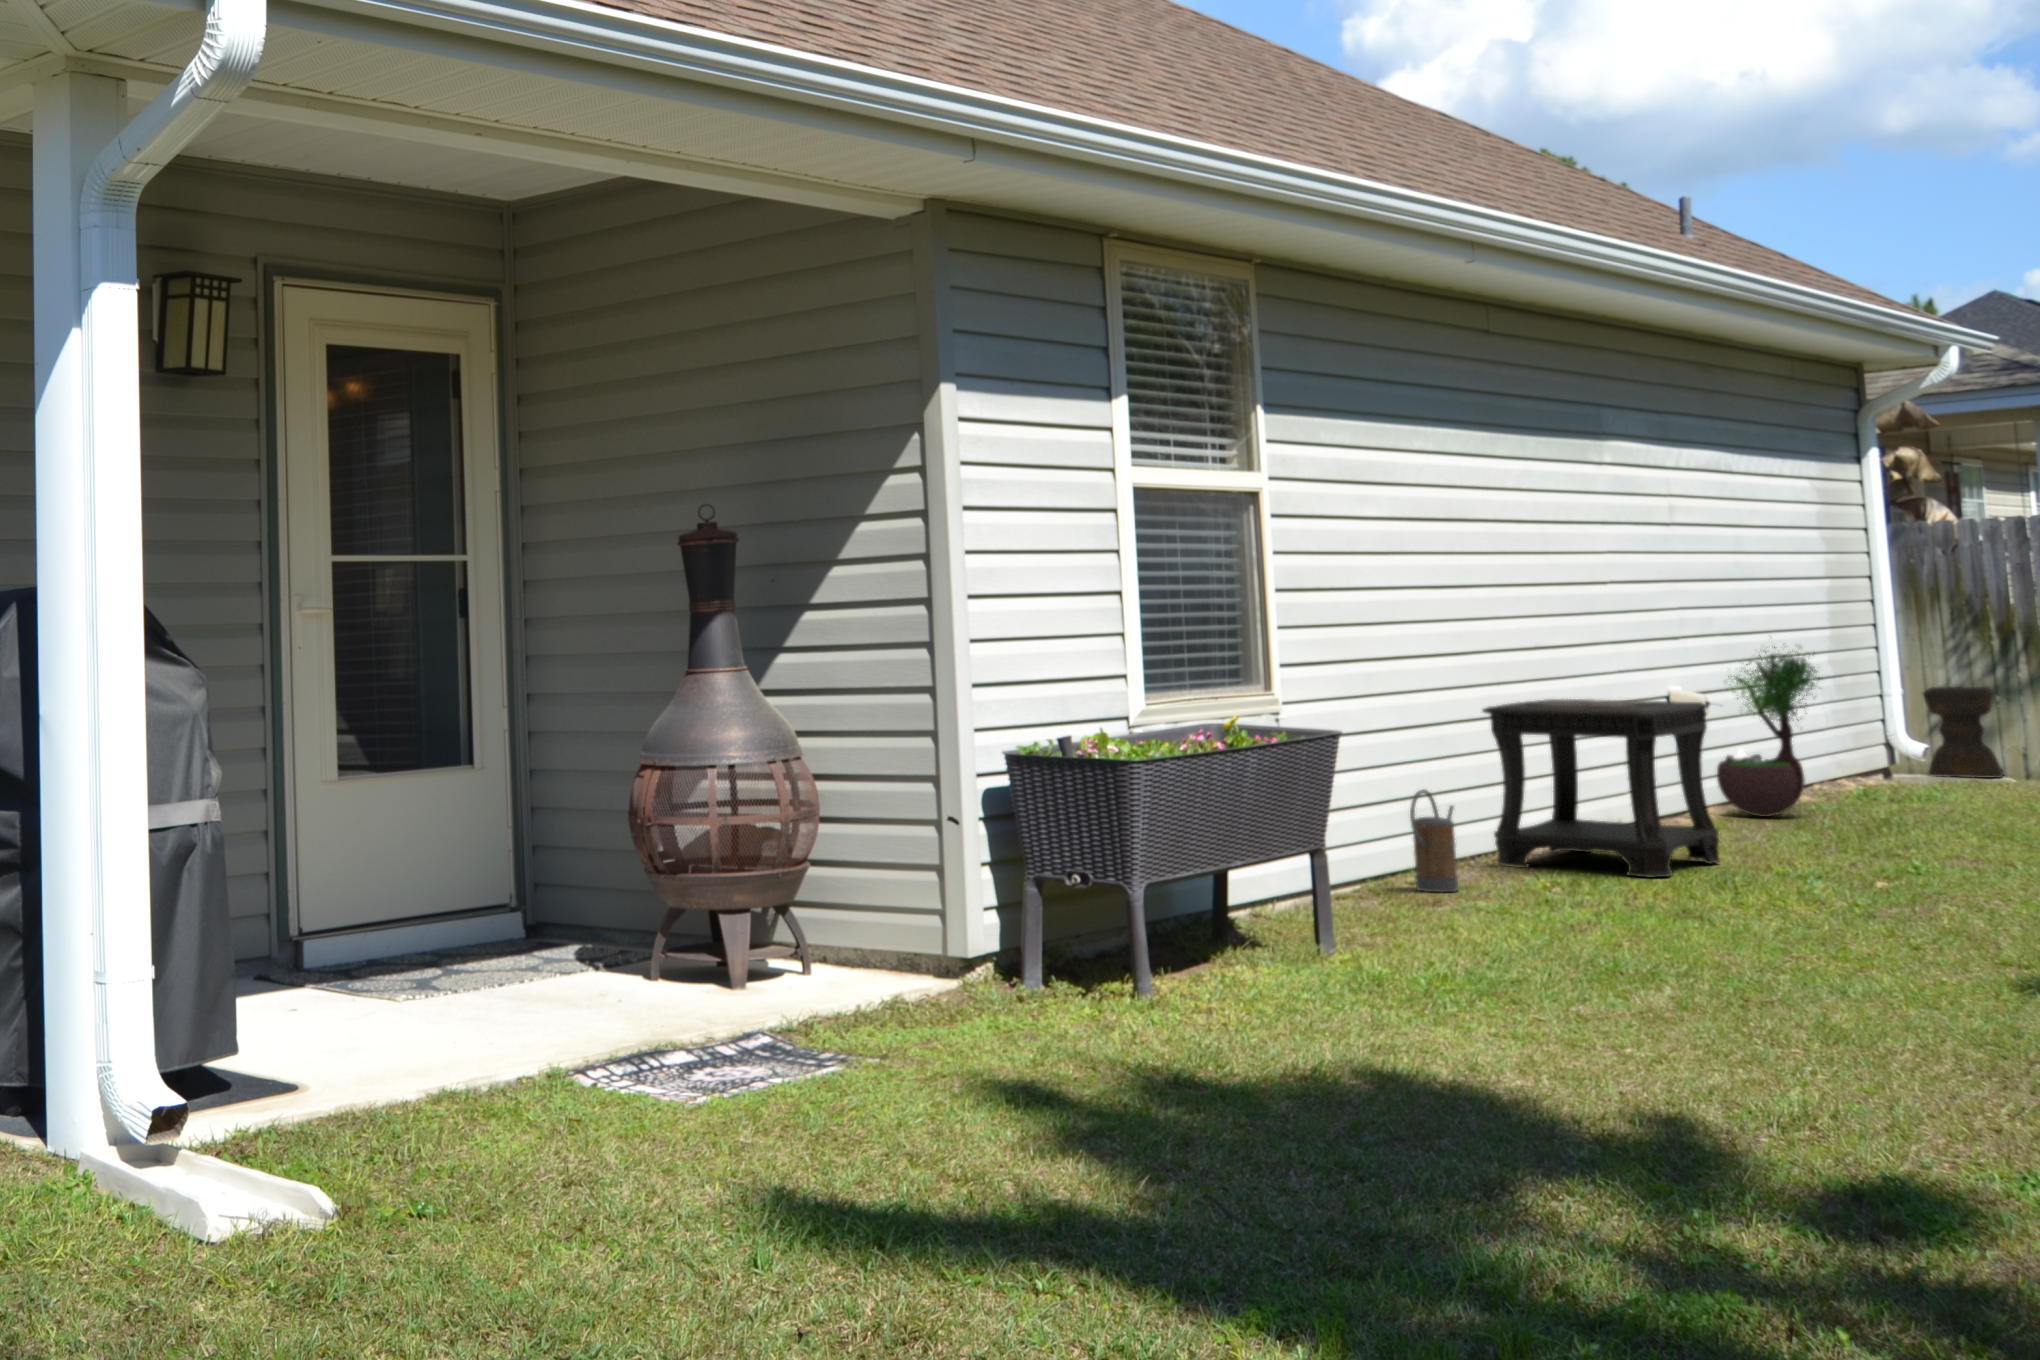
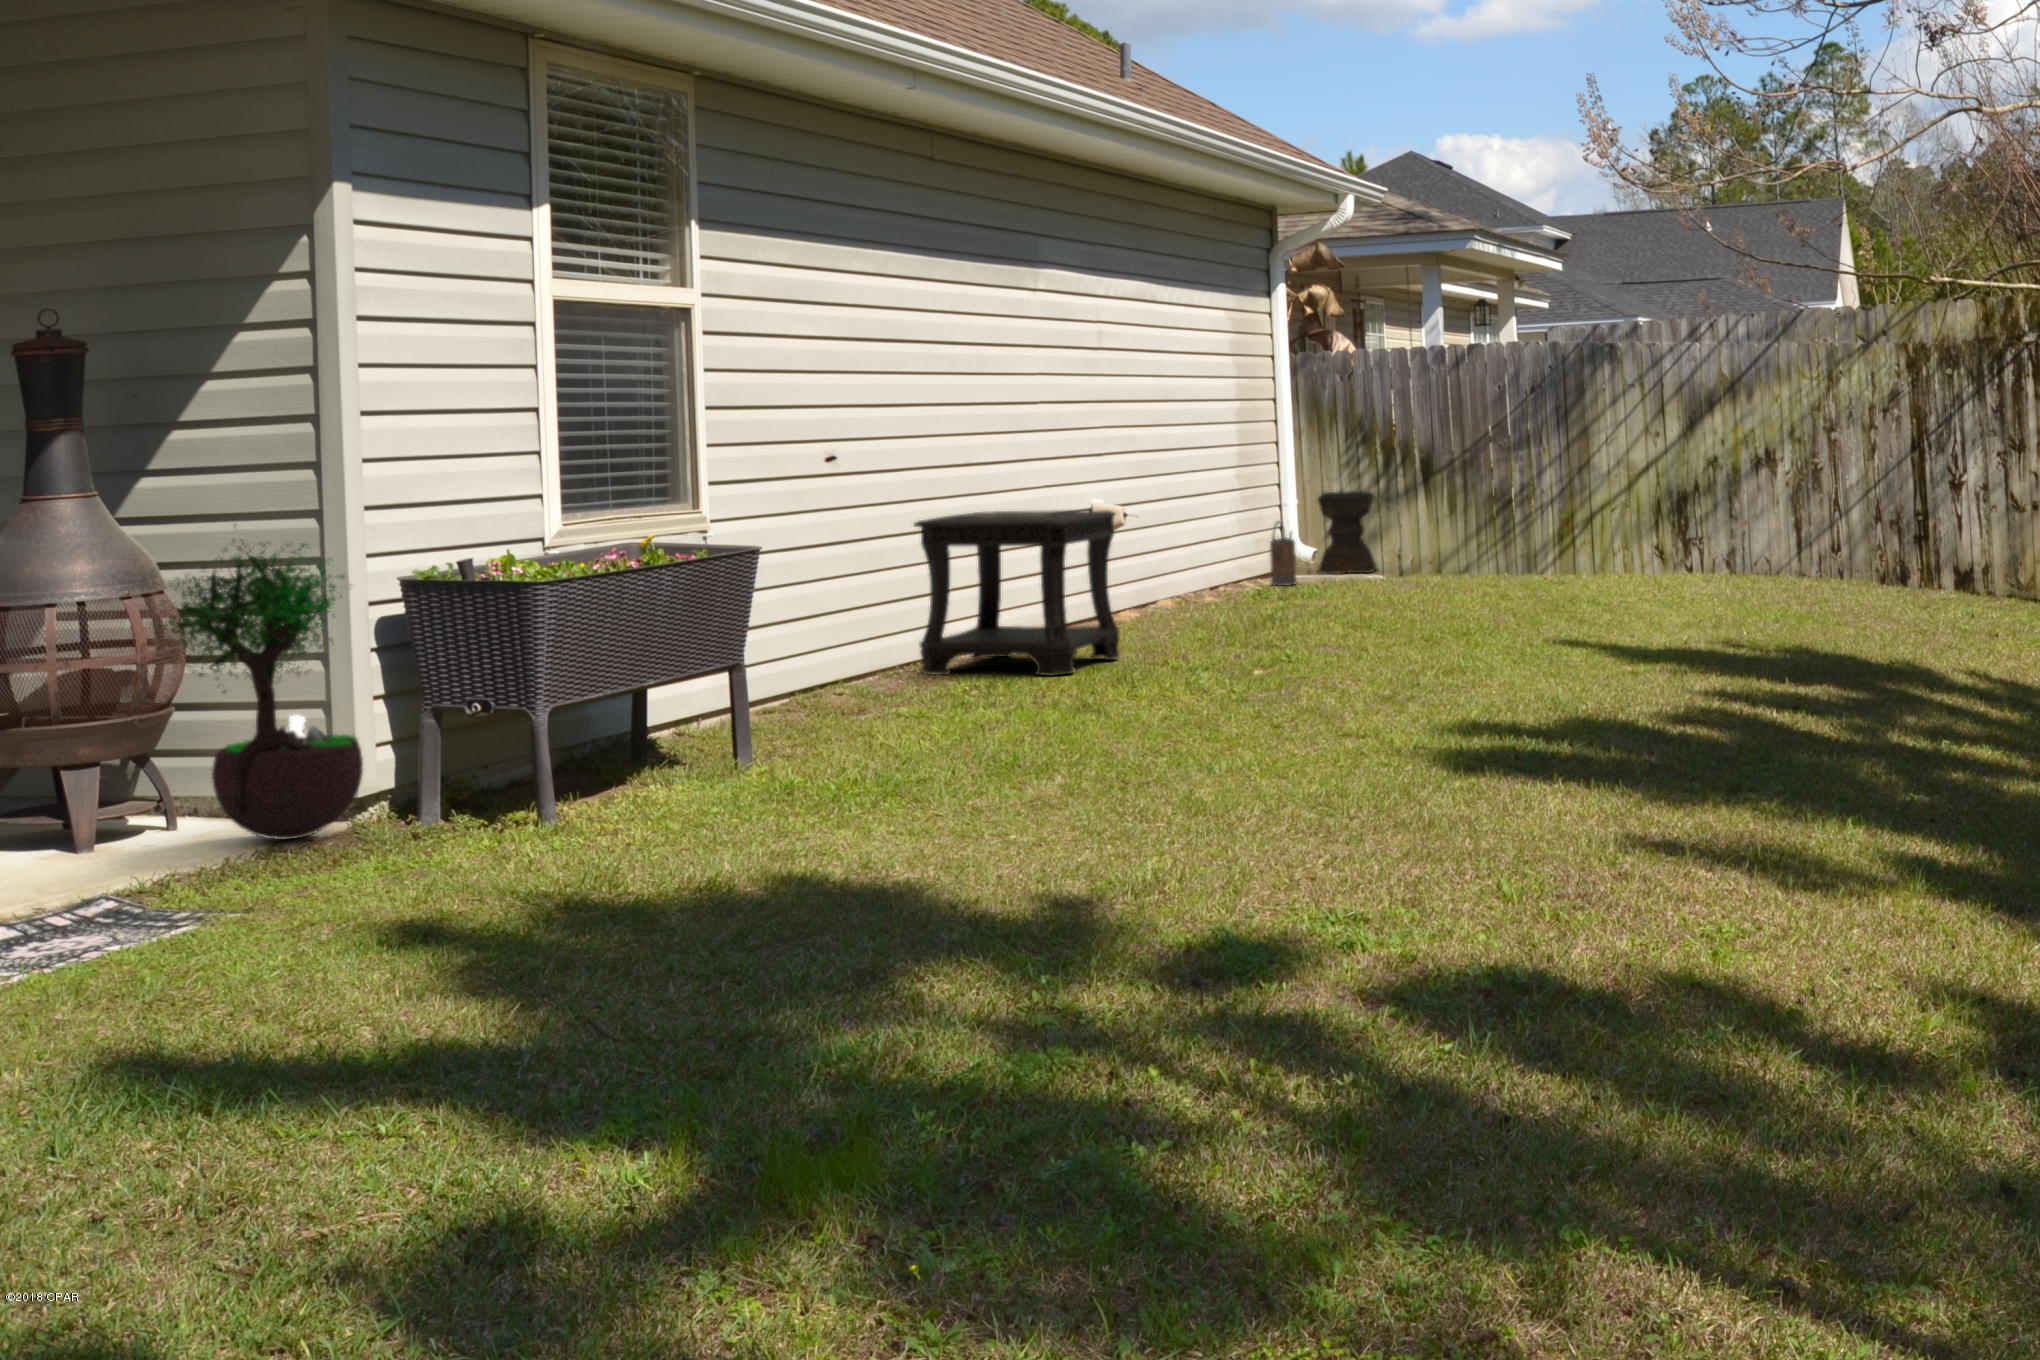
potted tree: present [1717,647,1821,817] -> present [149,529,363,840]
watering can: present [1410,789,1458,892] -> present [1270,521,1296,586]

